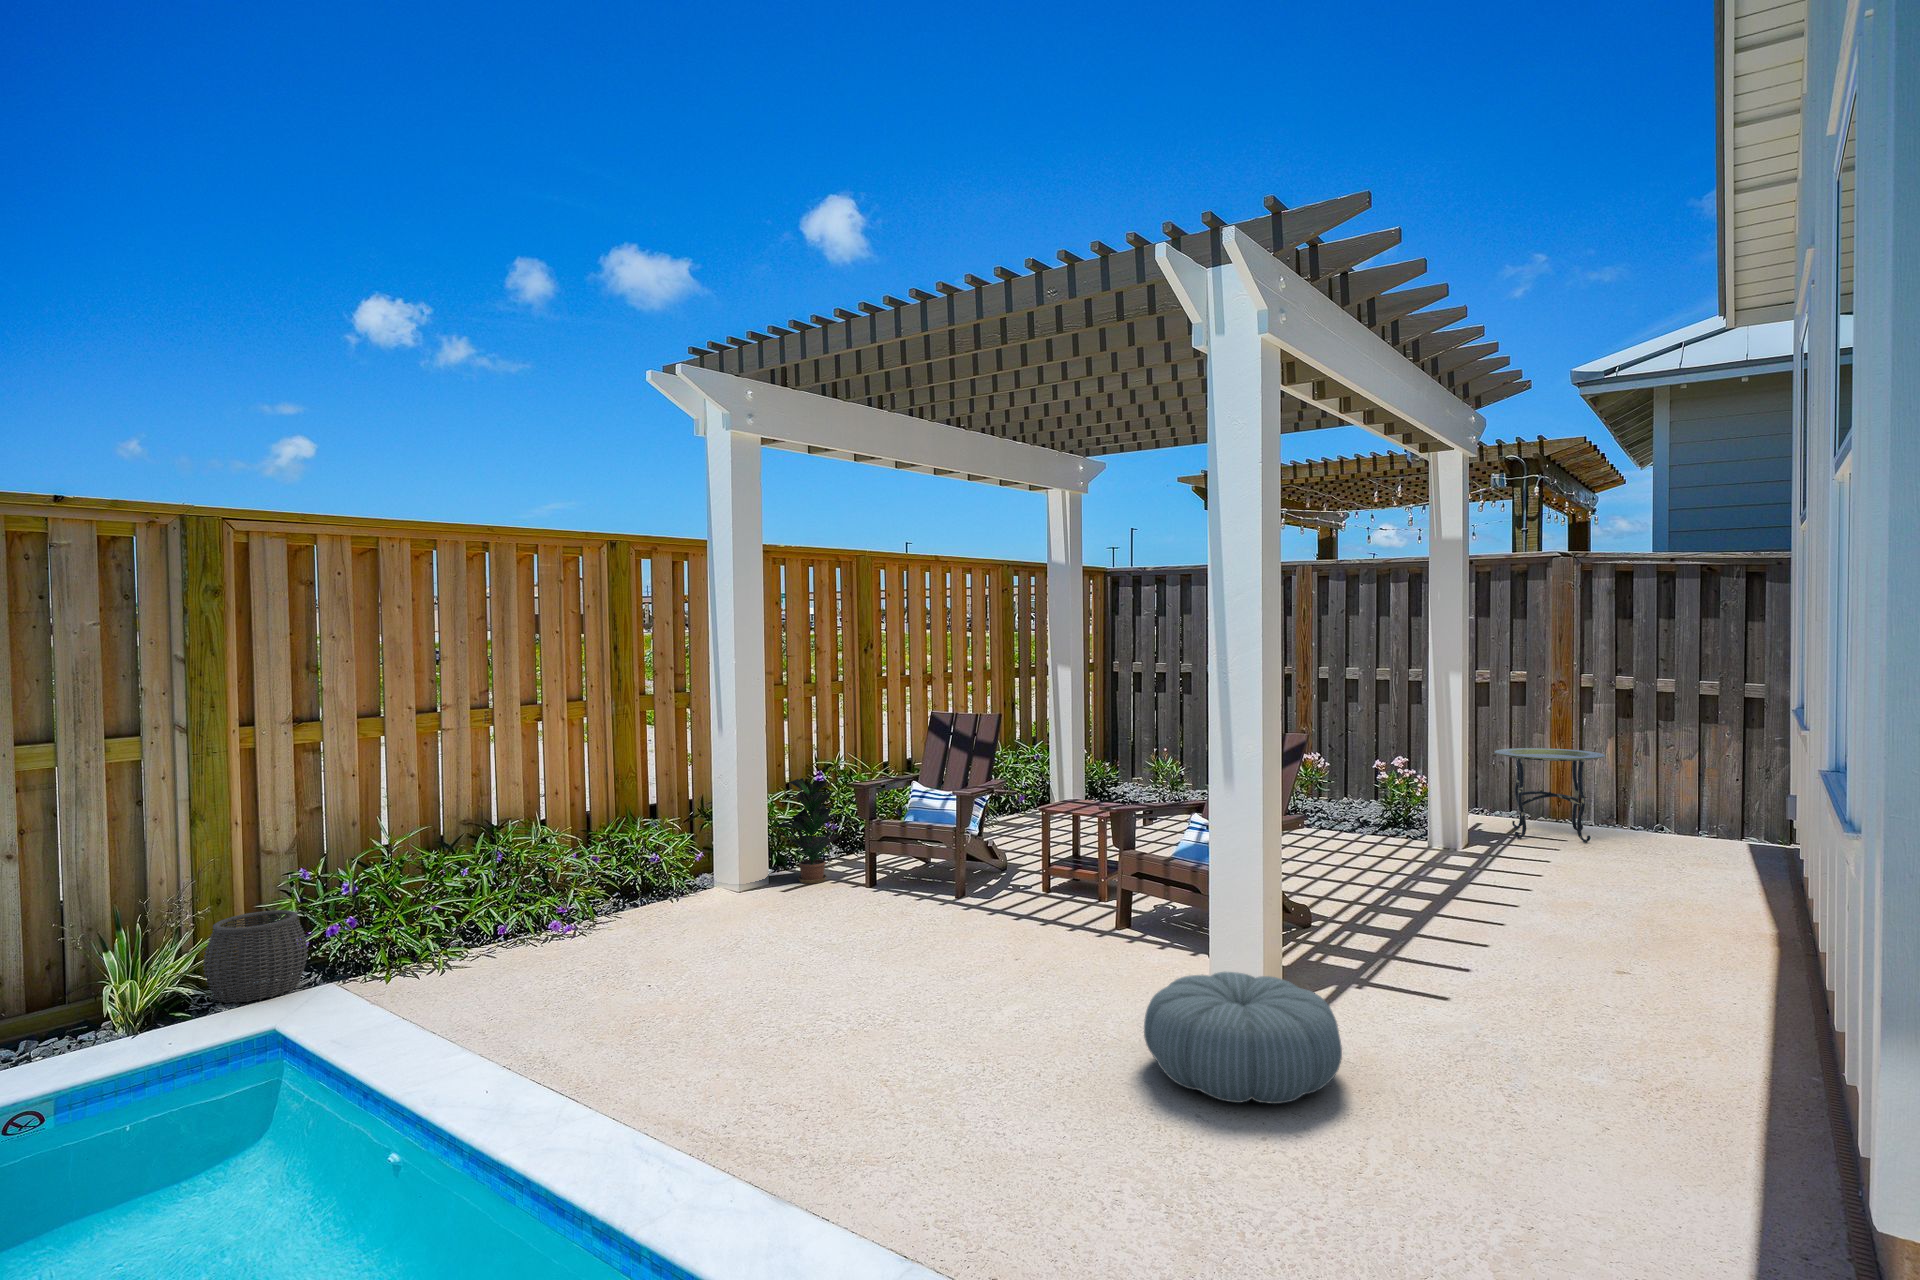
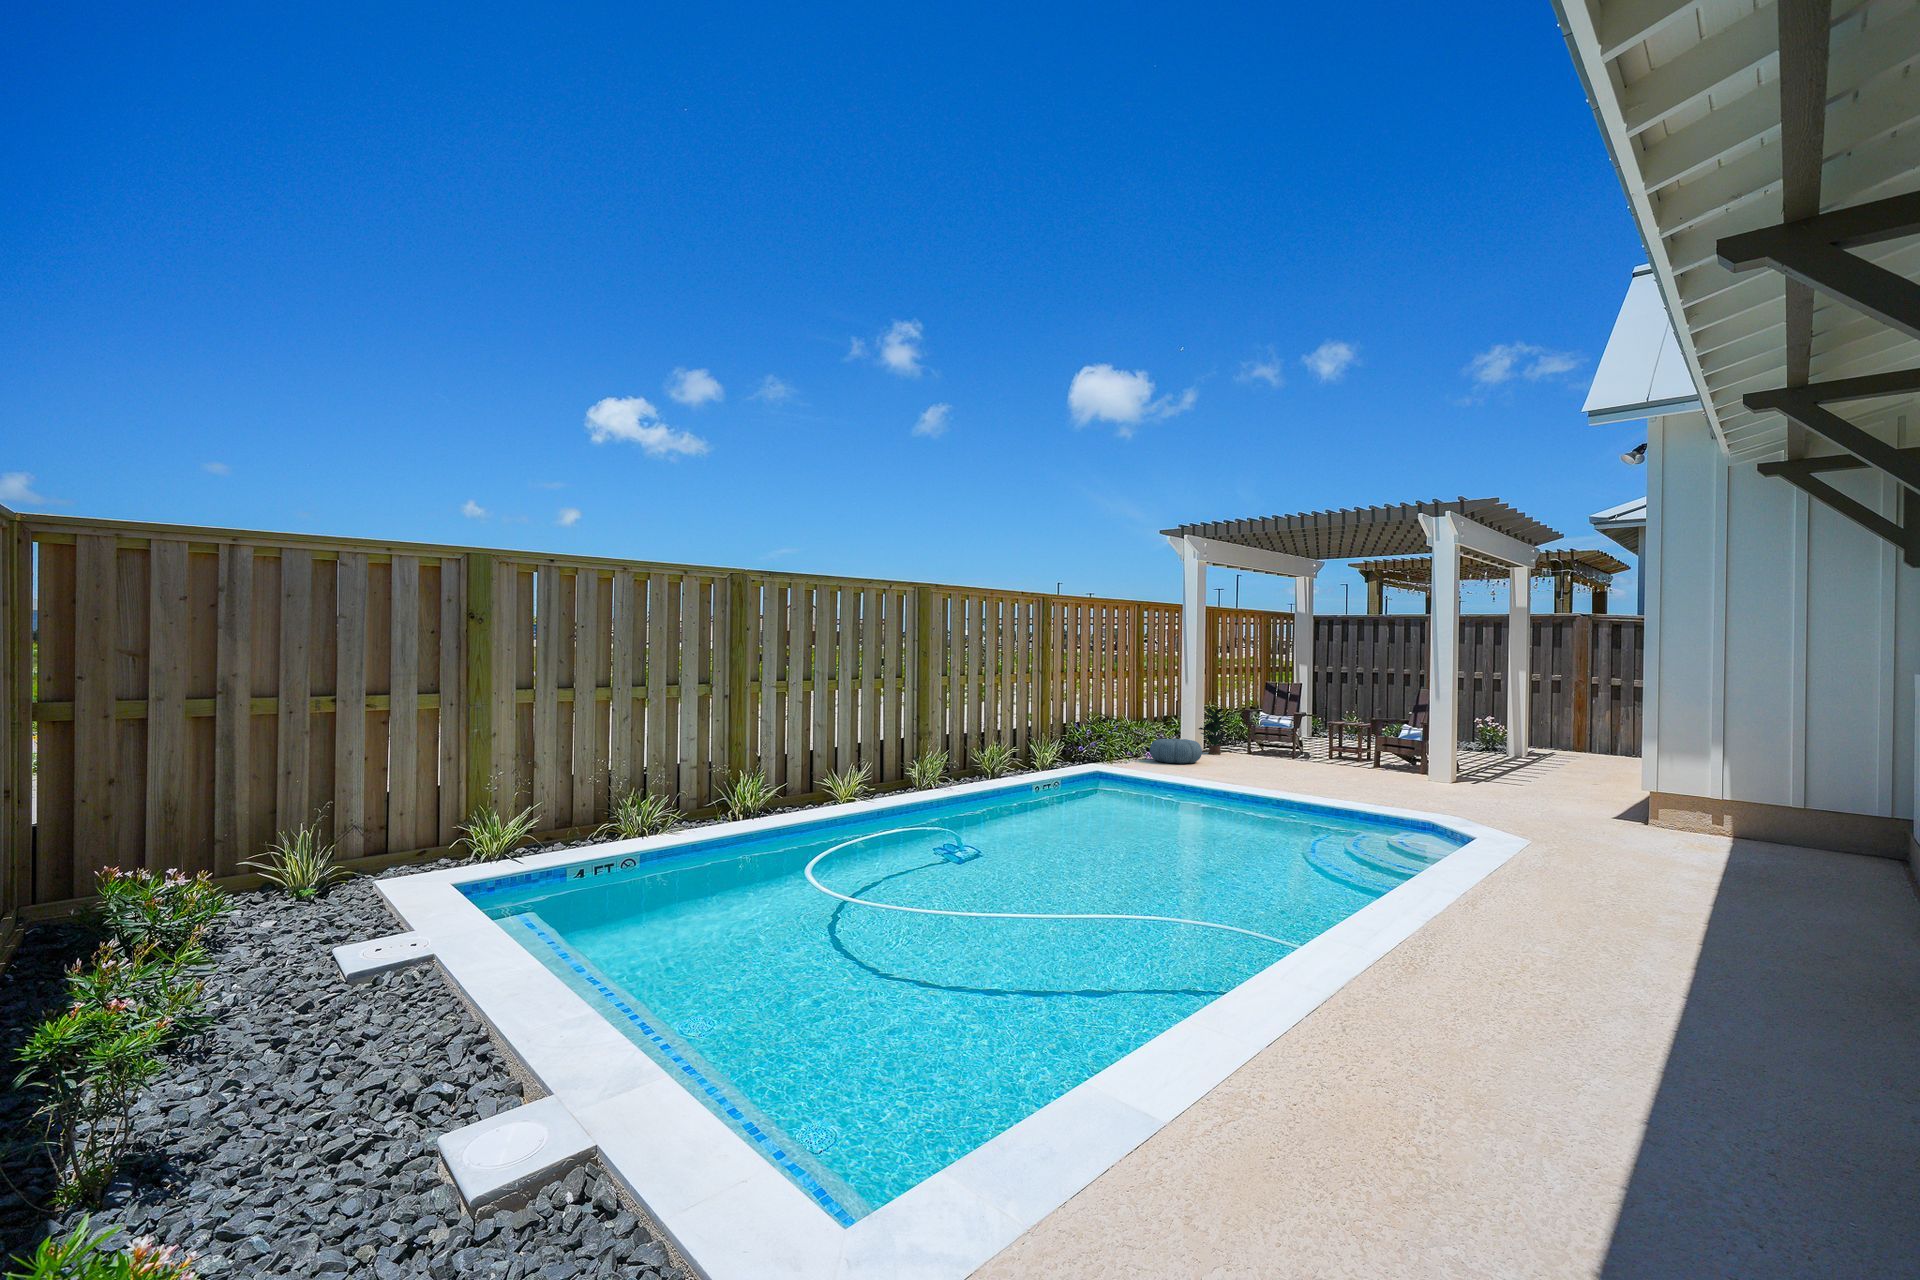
side table: present [1495,748,1605,843] -> none [1543,714,1603,760]
woven basket: present [203,910,308,1003] -> none [1045,738,1077,767]
pouf: present [1144,972,1342,1104] -> present [1150,739,1202,764]

